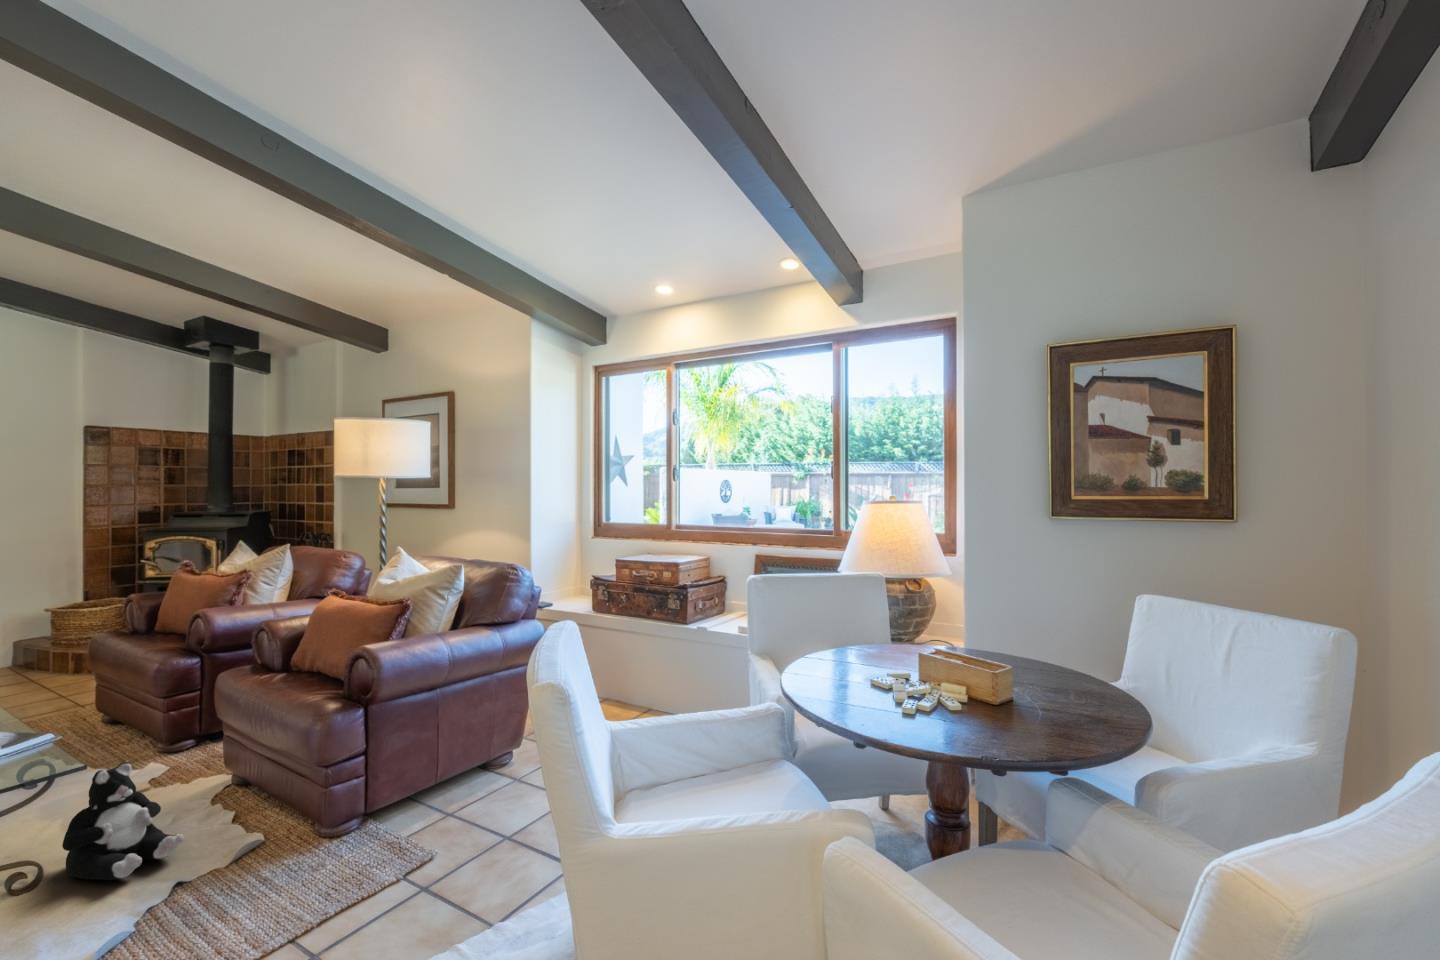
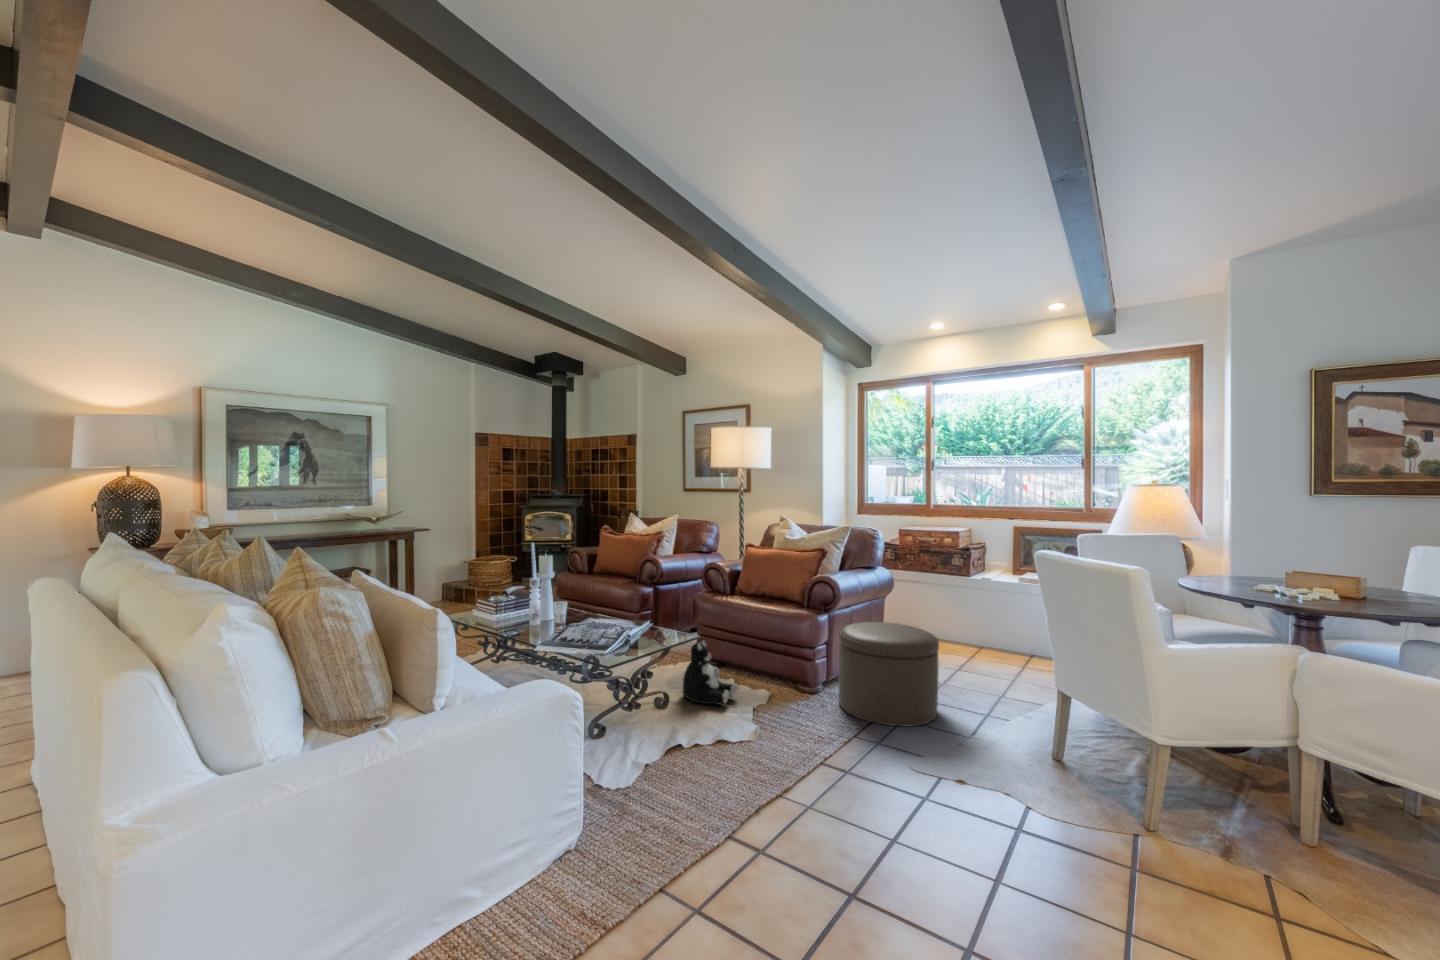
ottoman: none [339,715,510,906] -> present [839,622,939,726]

